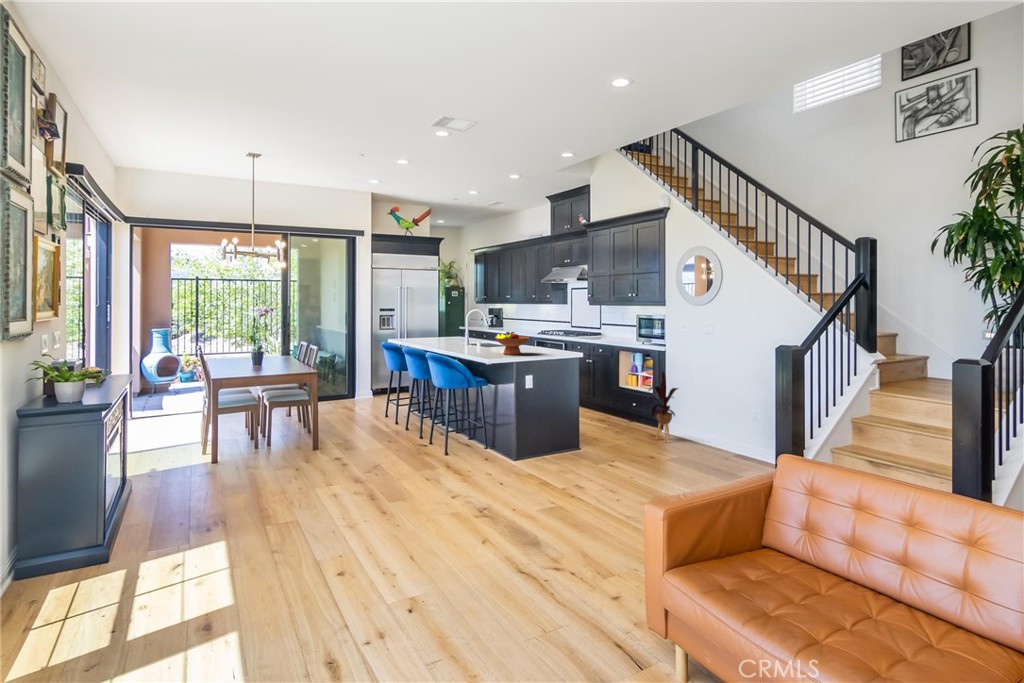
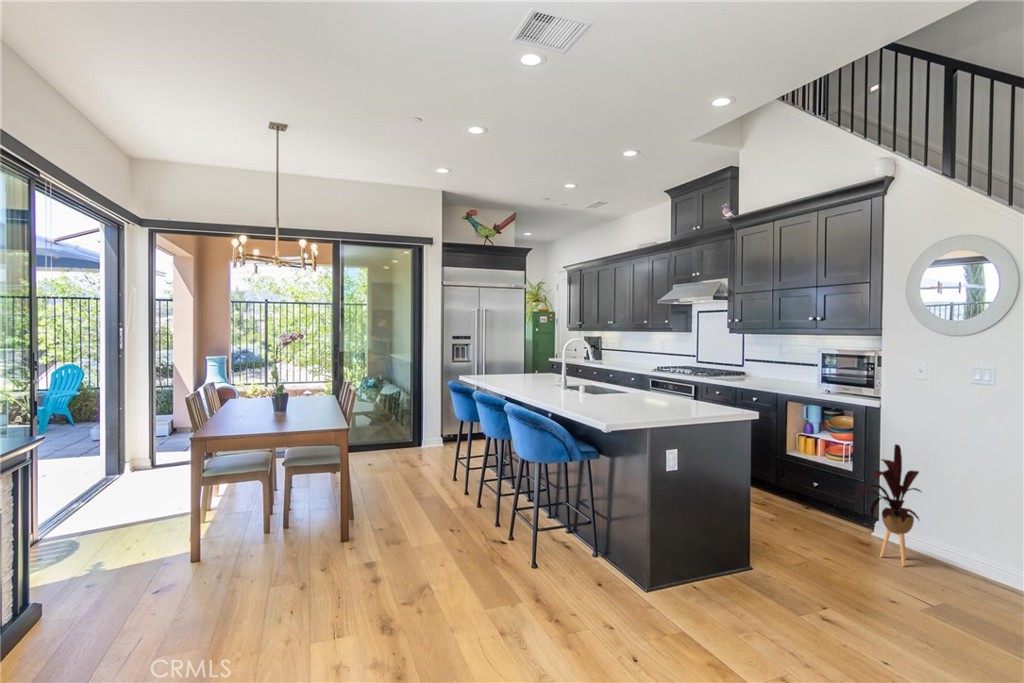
fruit bowl: present [495,332,529,355] -> none [613,374,672,412]

